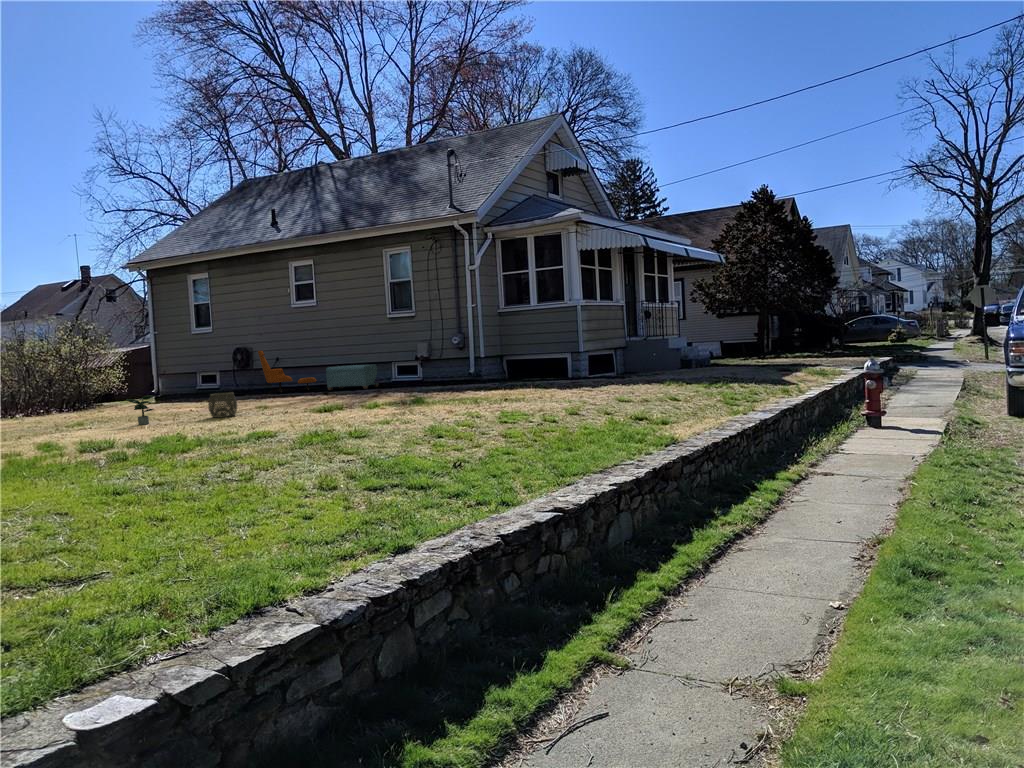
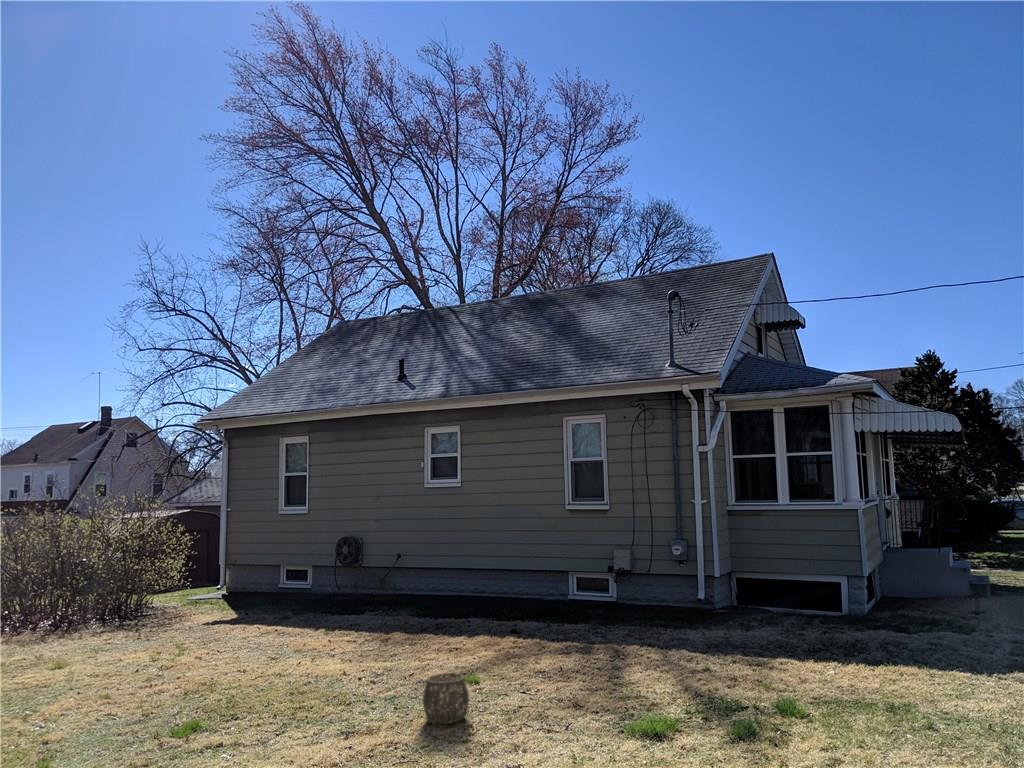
lounge chair: present [258,351,317,393] -> none [380,546,455,608]
bench: present [326,365,379,390] -> none [475,572,547,610]
potted plant: present [127,395,153,425] -> none [297,684,344,744]

